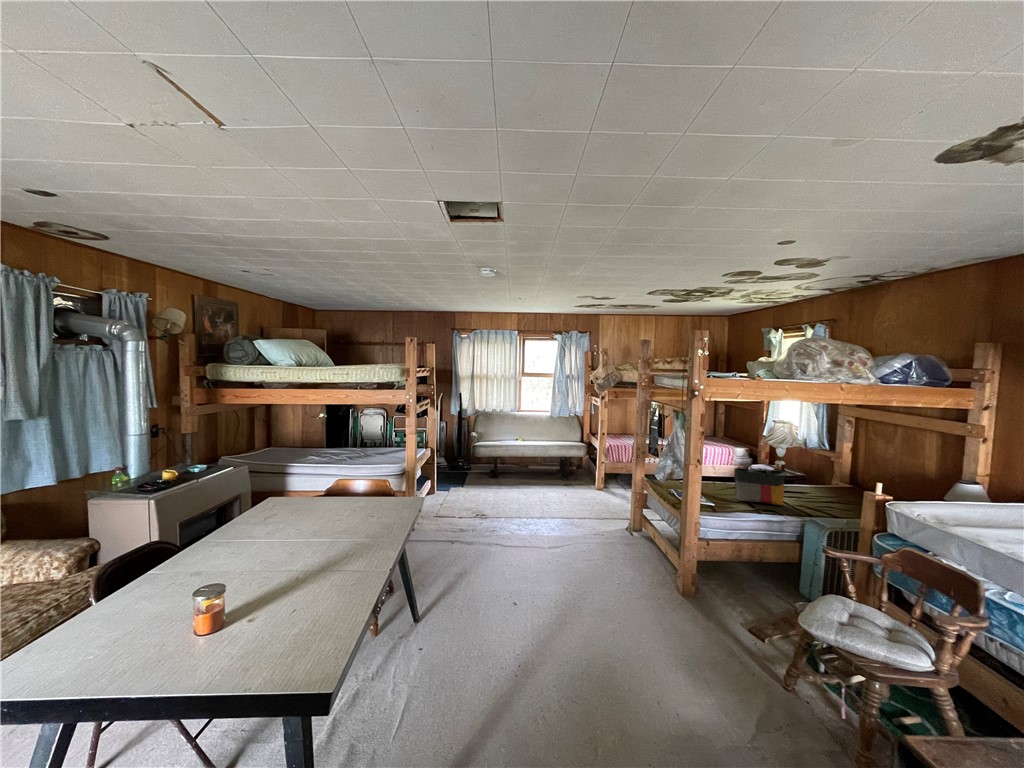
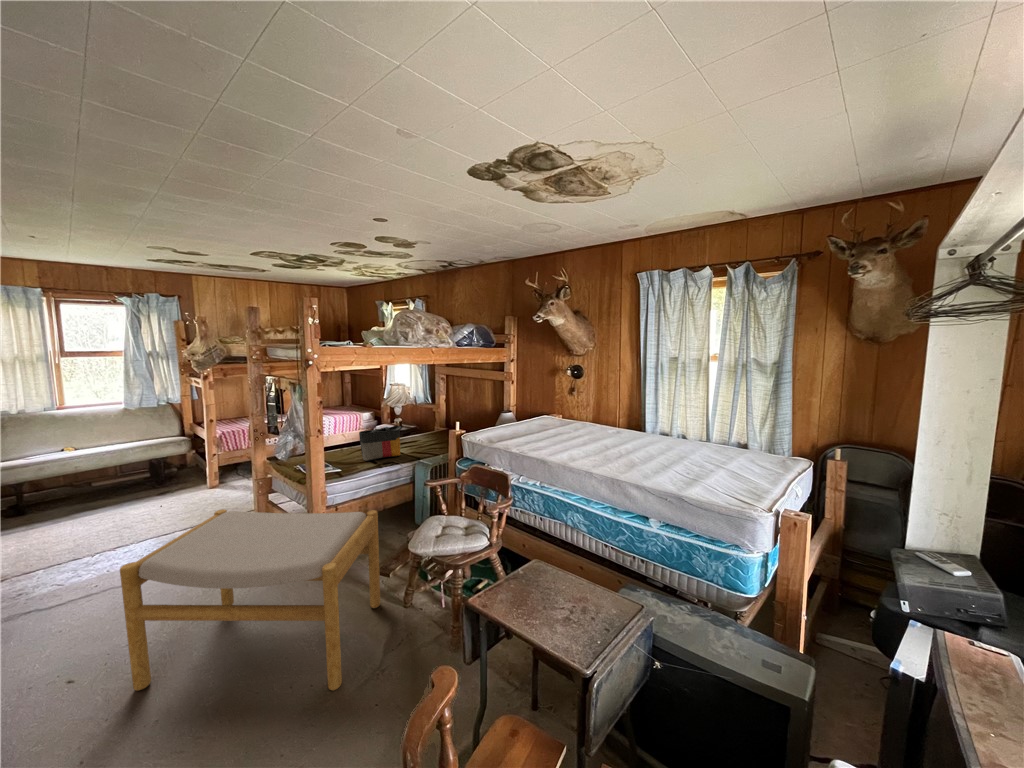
footstool: none [560,507,757,721] -> present [120,509,380,691]

